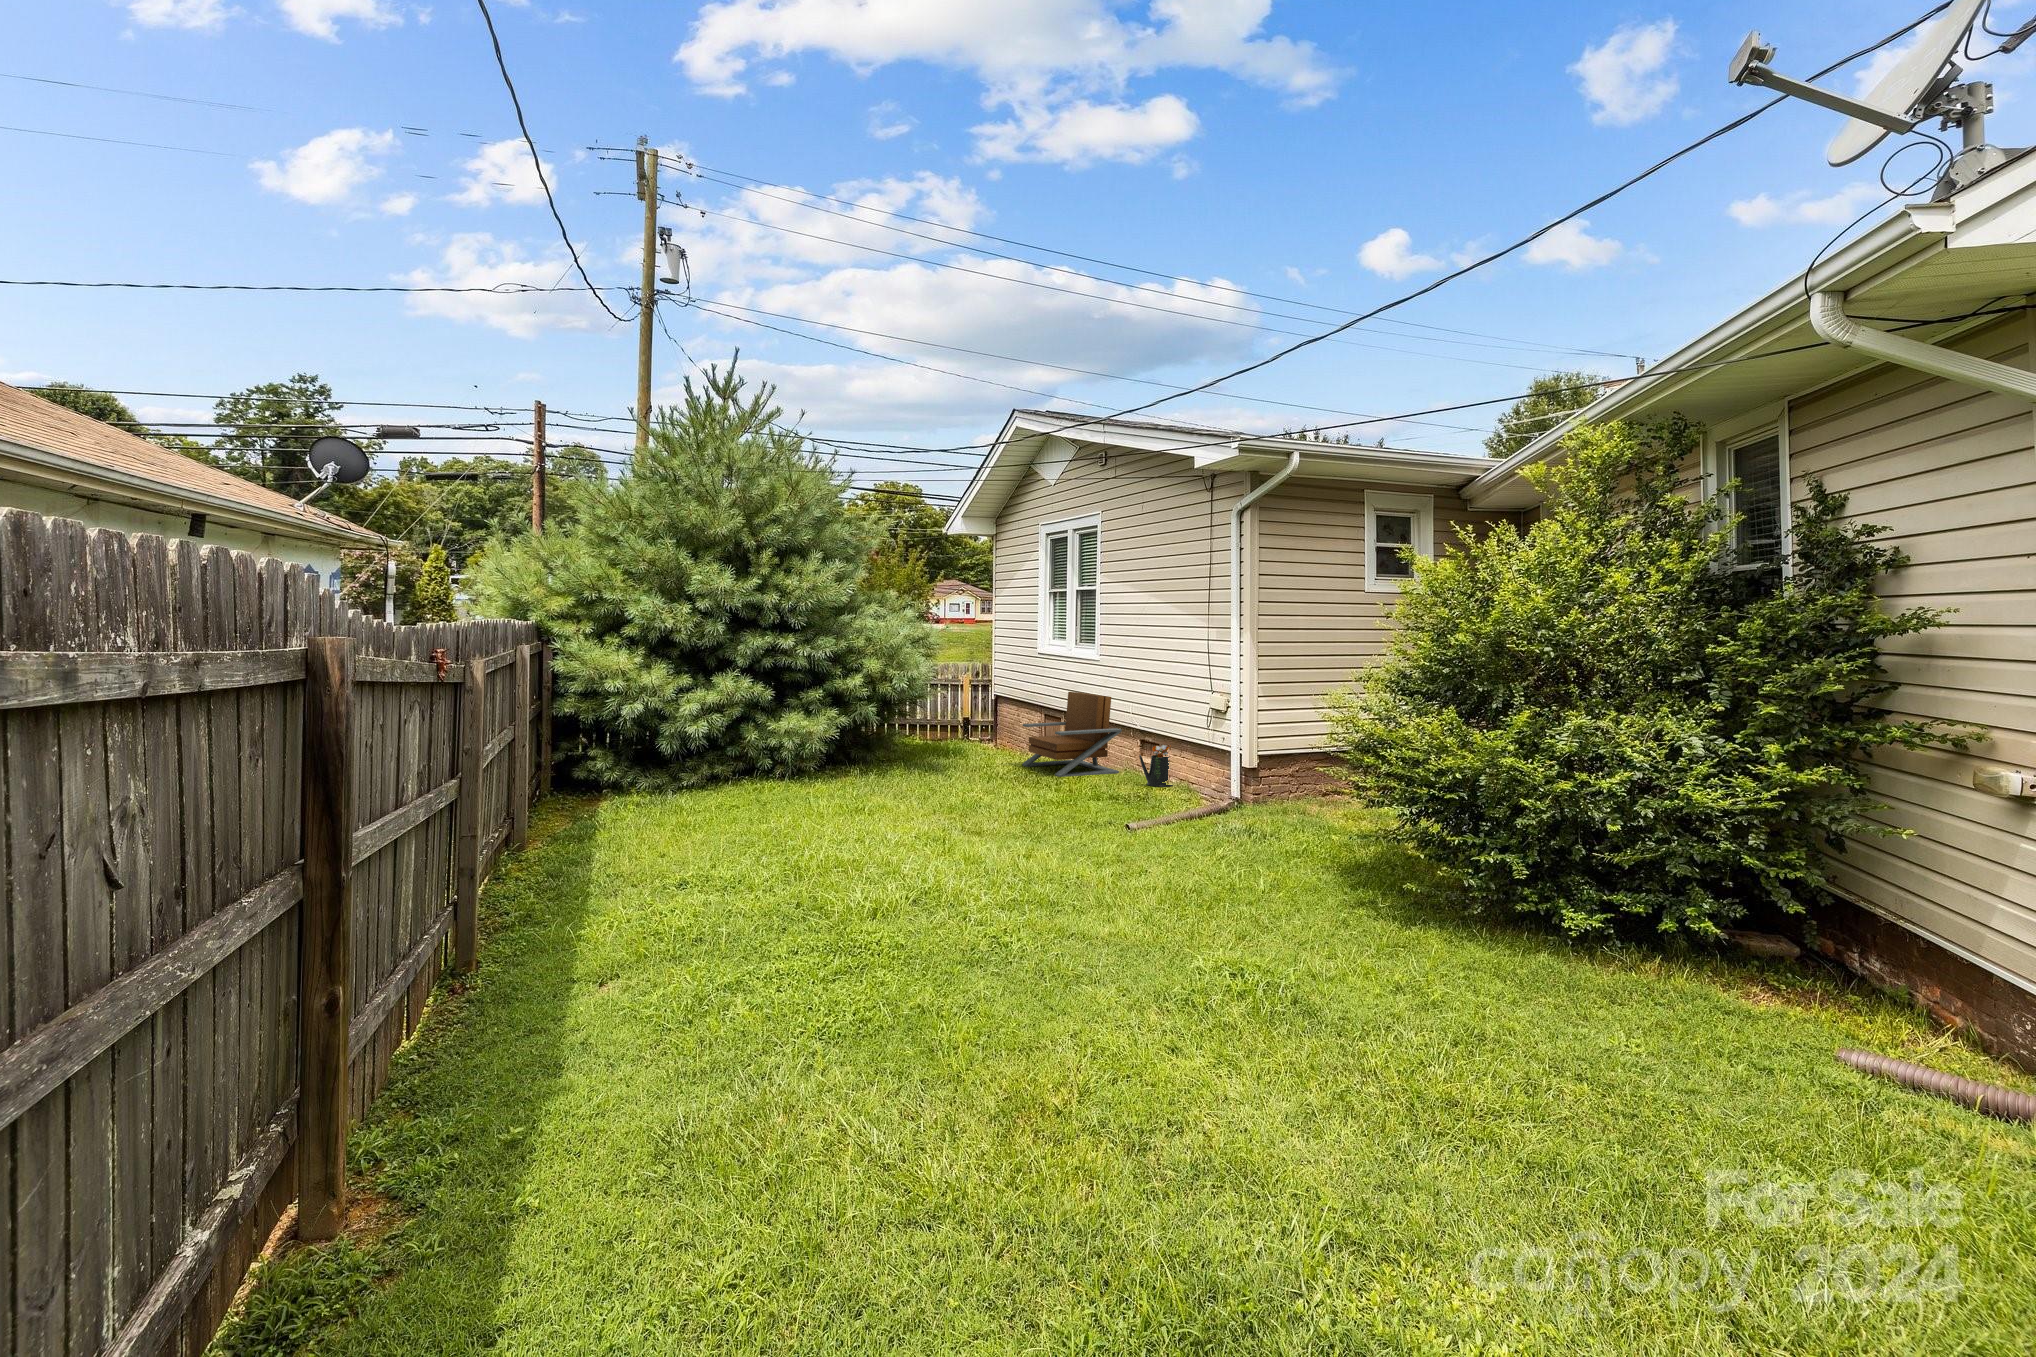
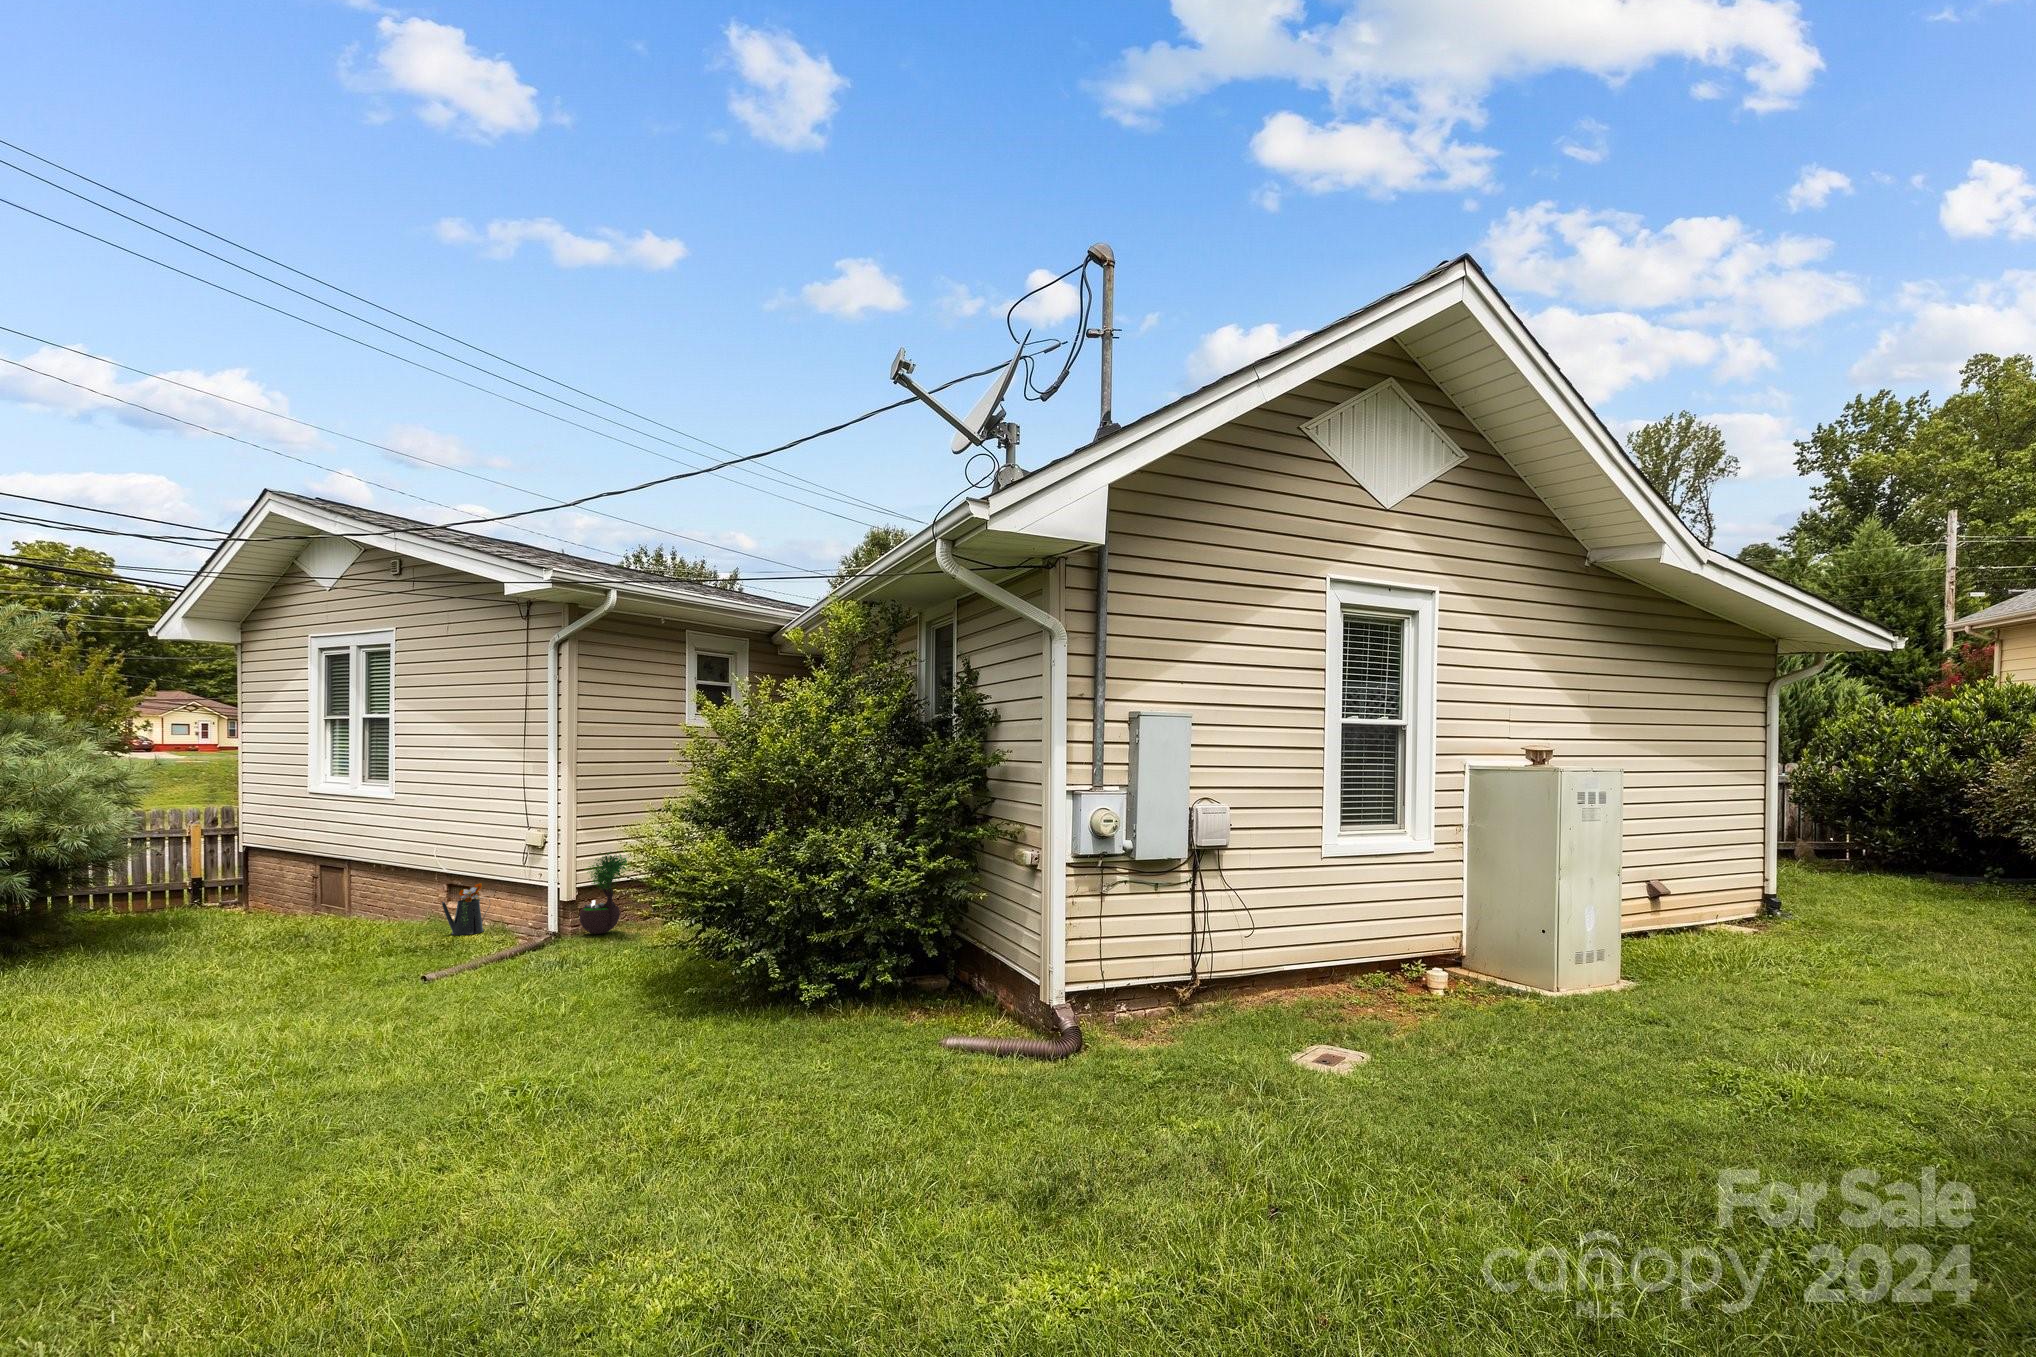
lounge chair: present [1022,692,1122,777] -> none [279,835,422,941]
potted tree: none [1259,718,1311,802] -> present [579,851,629,934]

